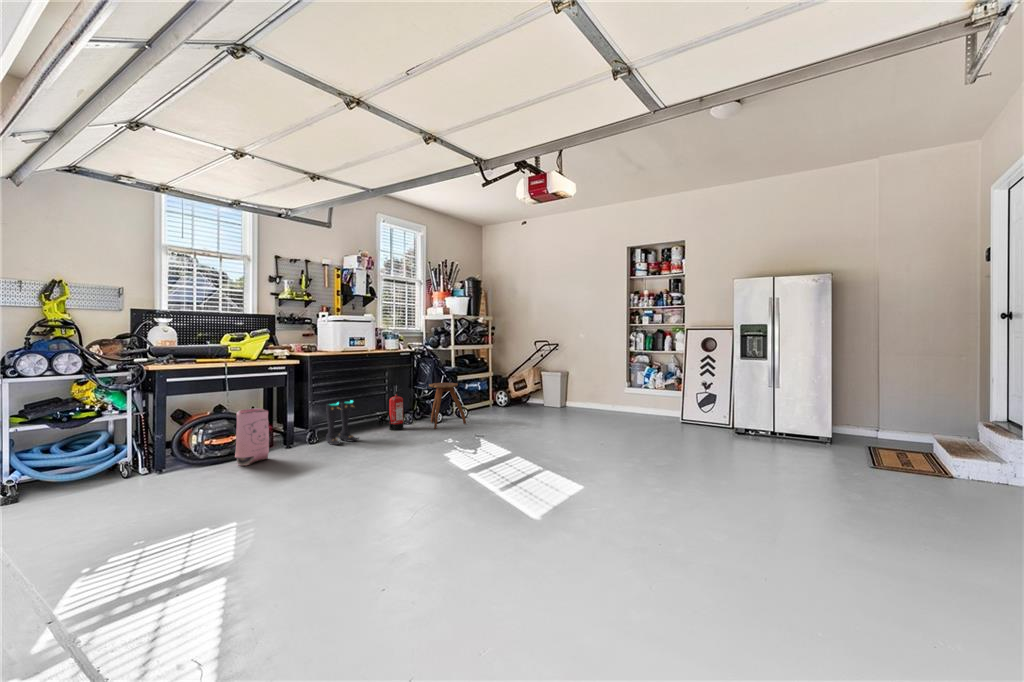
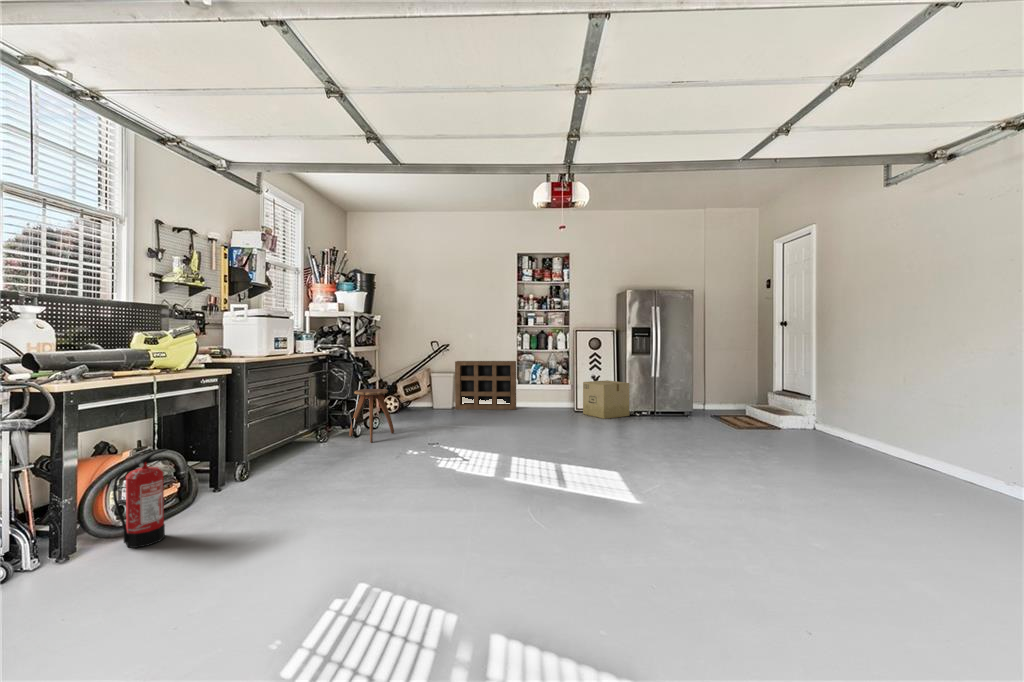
shelving unit: none [561,361,624,414] -> present [455,361,516,410]
fire extinguisher: present [387,389,403,430] -> present [113,449,167,548]
cardboard box: none [684,389,738,433] -> present [583,380,630,419]
boots: present [326,400,359,445] -> none [264,417,311,476]
bag: present [235,408,269,466] -> none [186,438,231,523]

